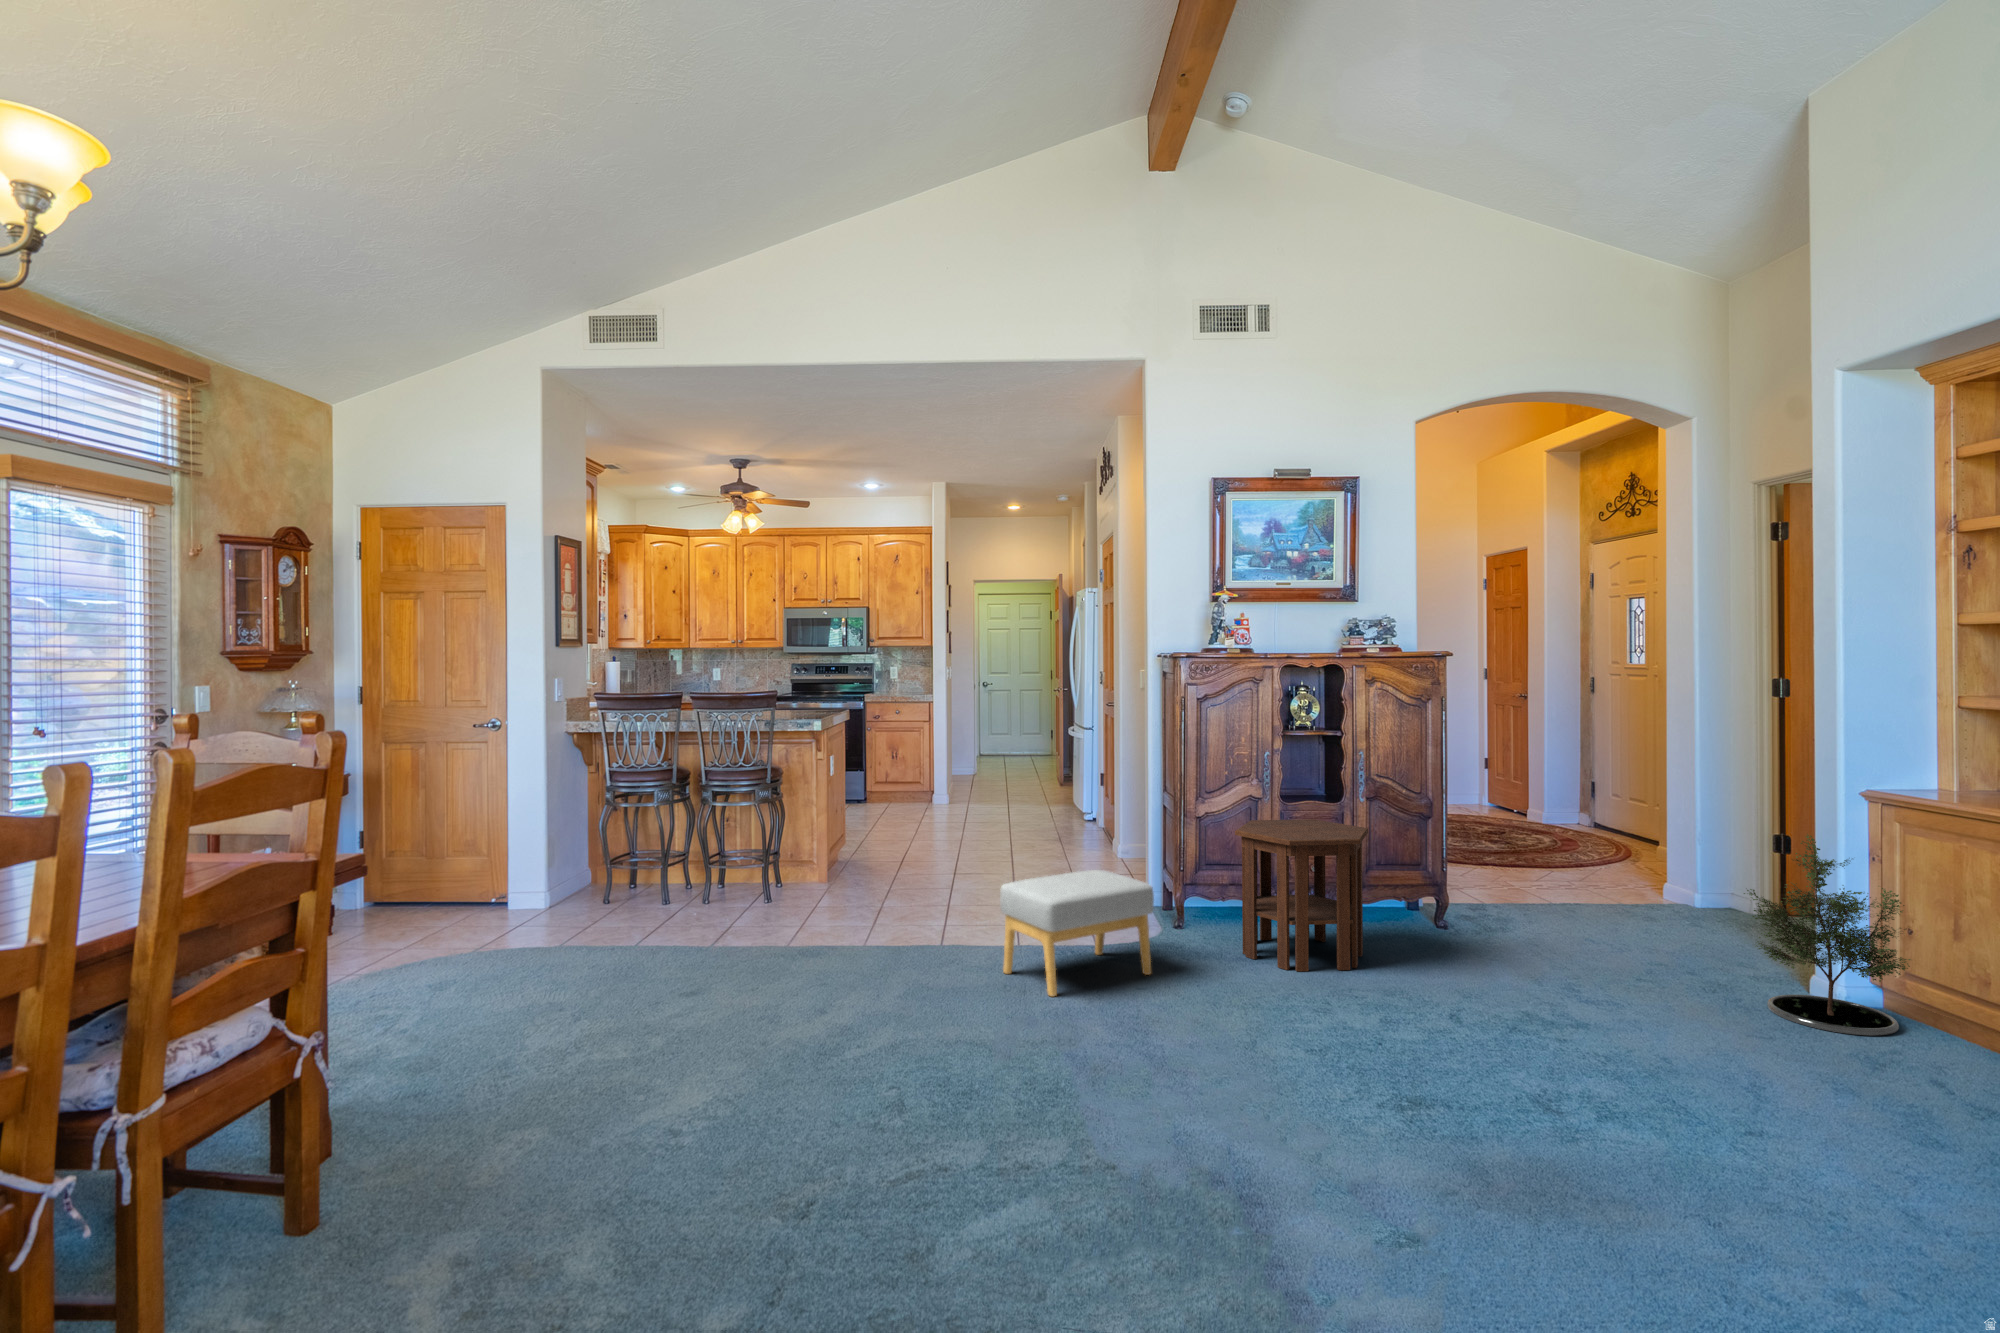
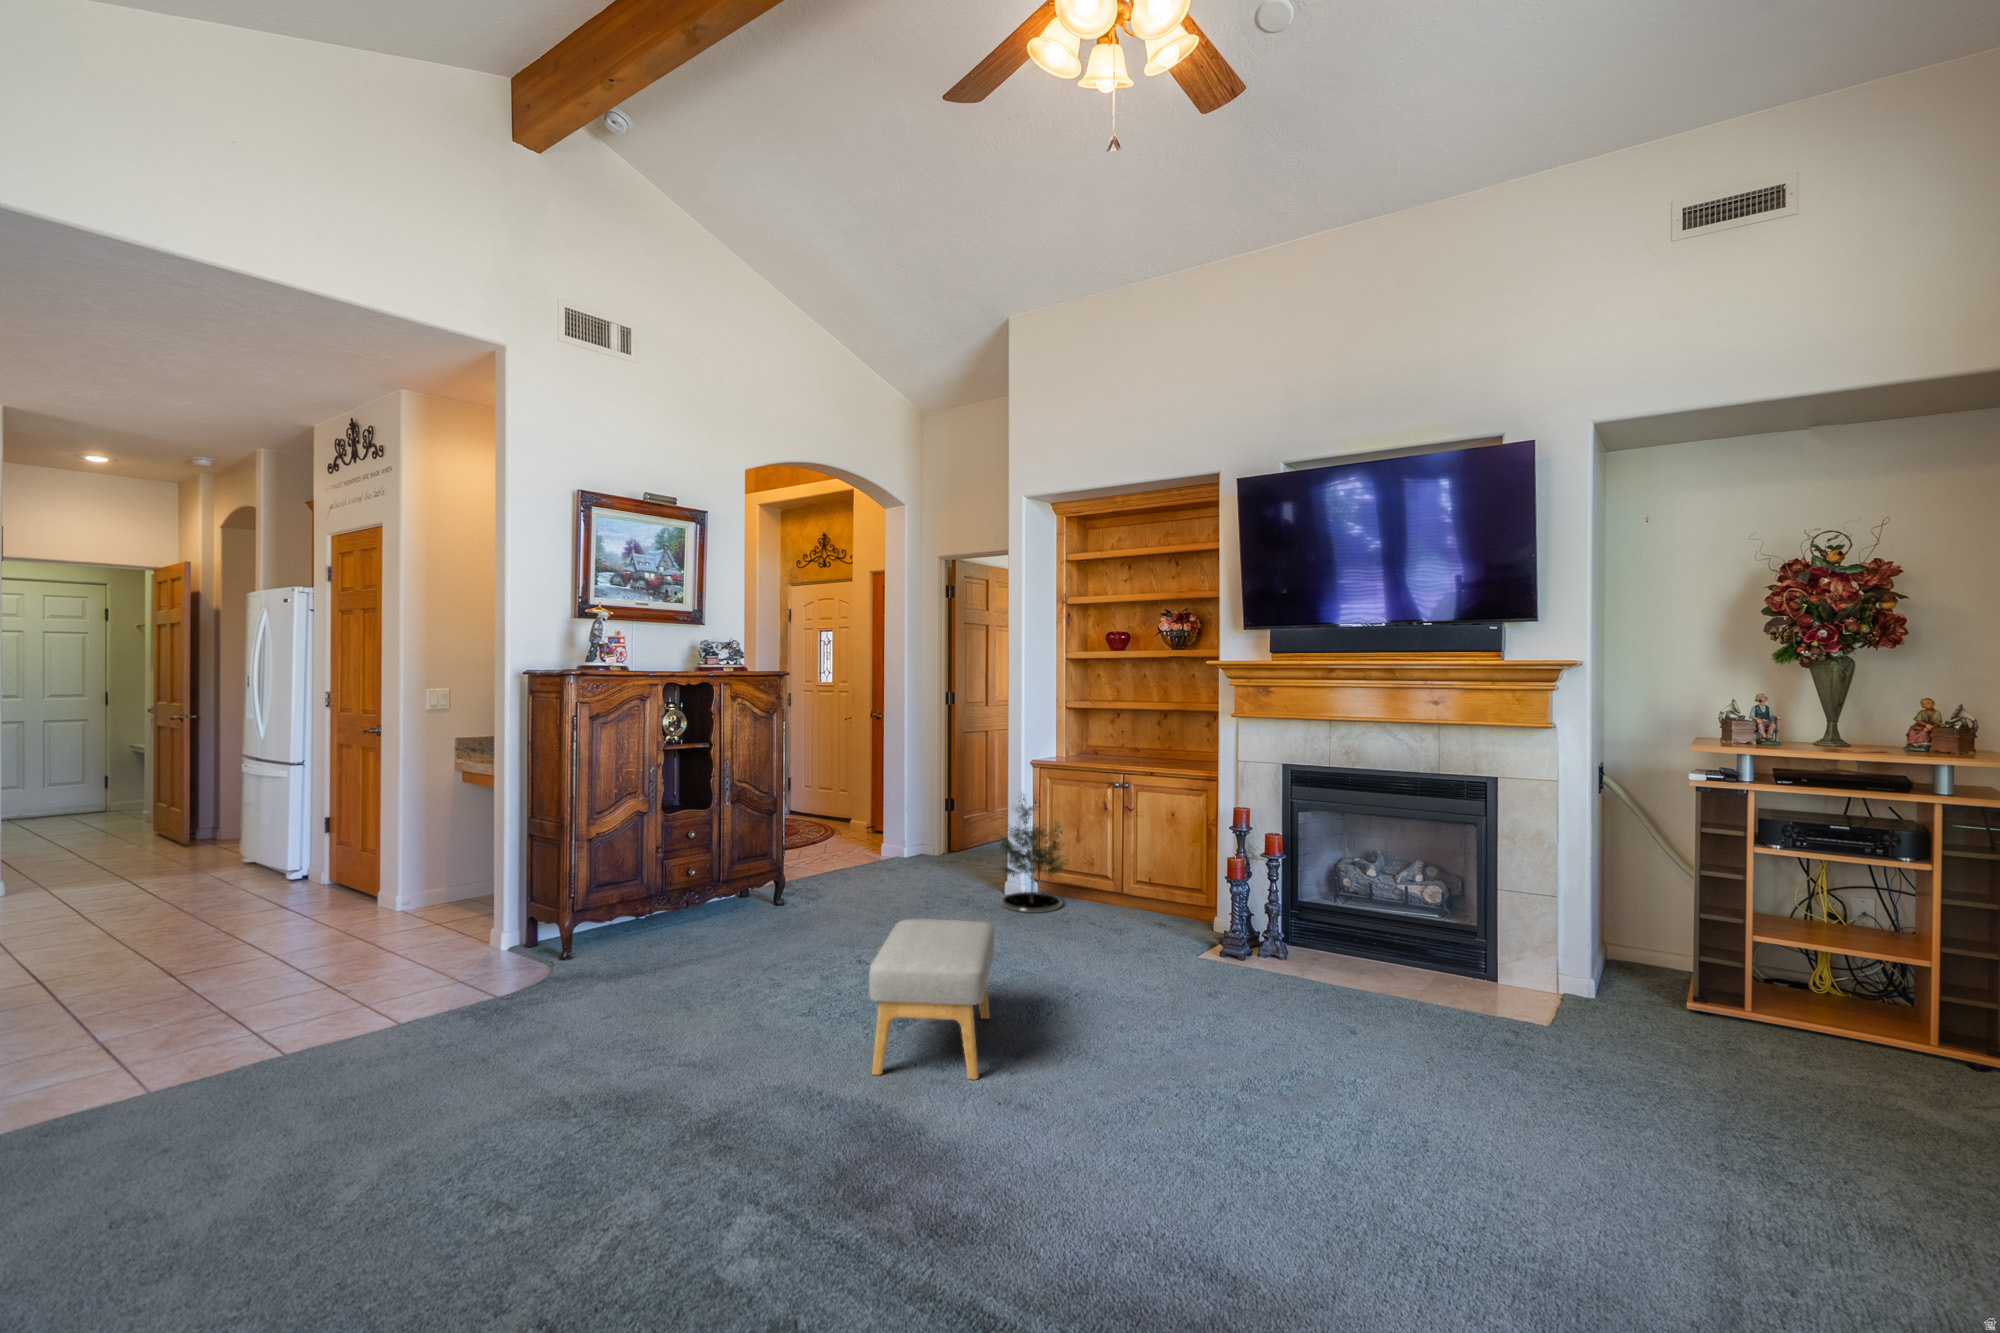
side table: present [1235,819,1368,971] -> none [639,826,763,972]
footstool: present [1000,870,1154,996] -> present [869,919,994,1079]

